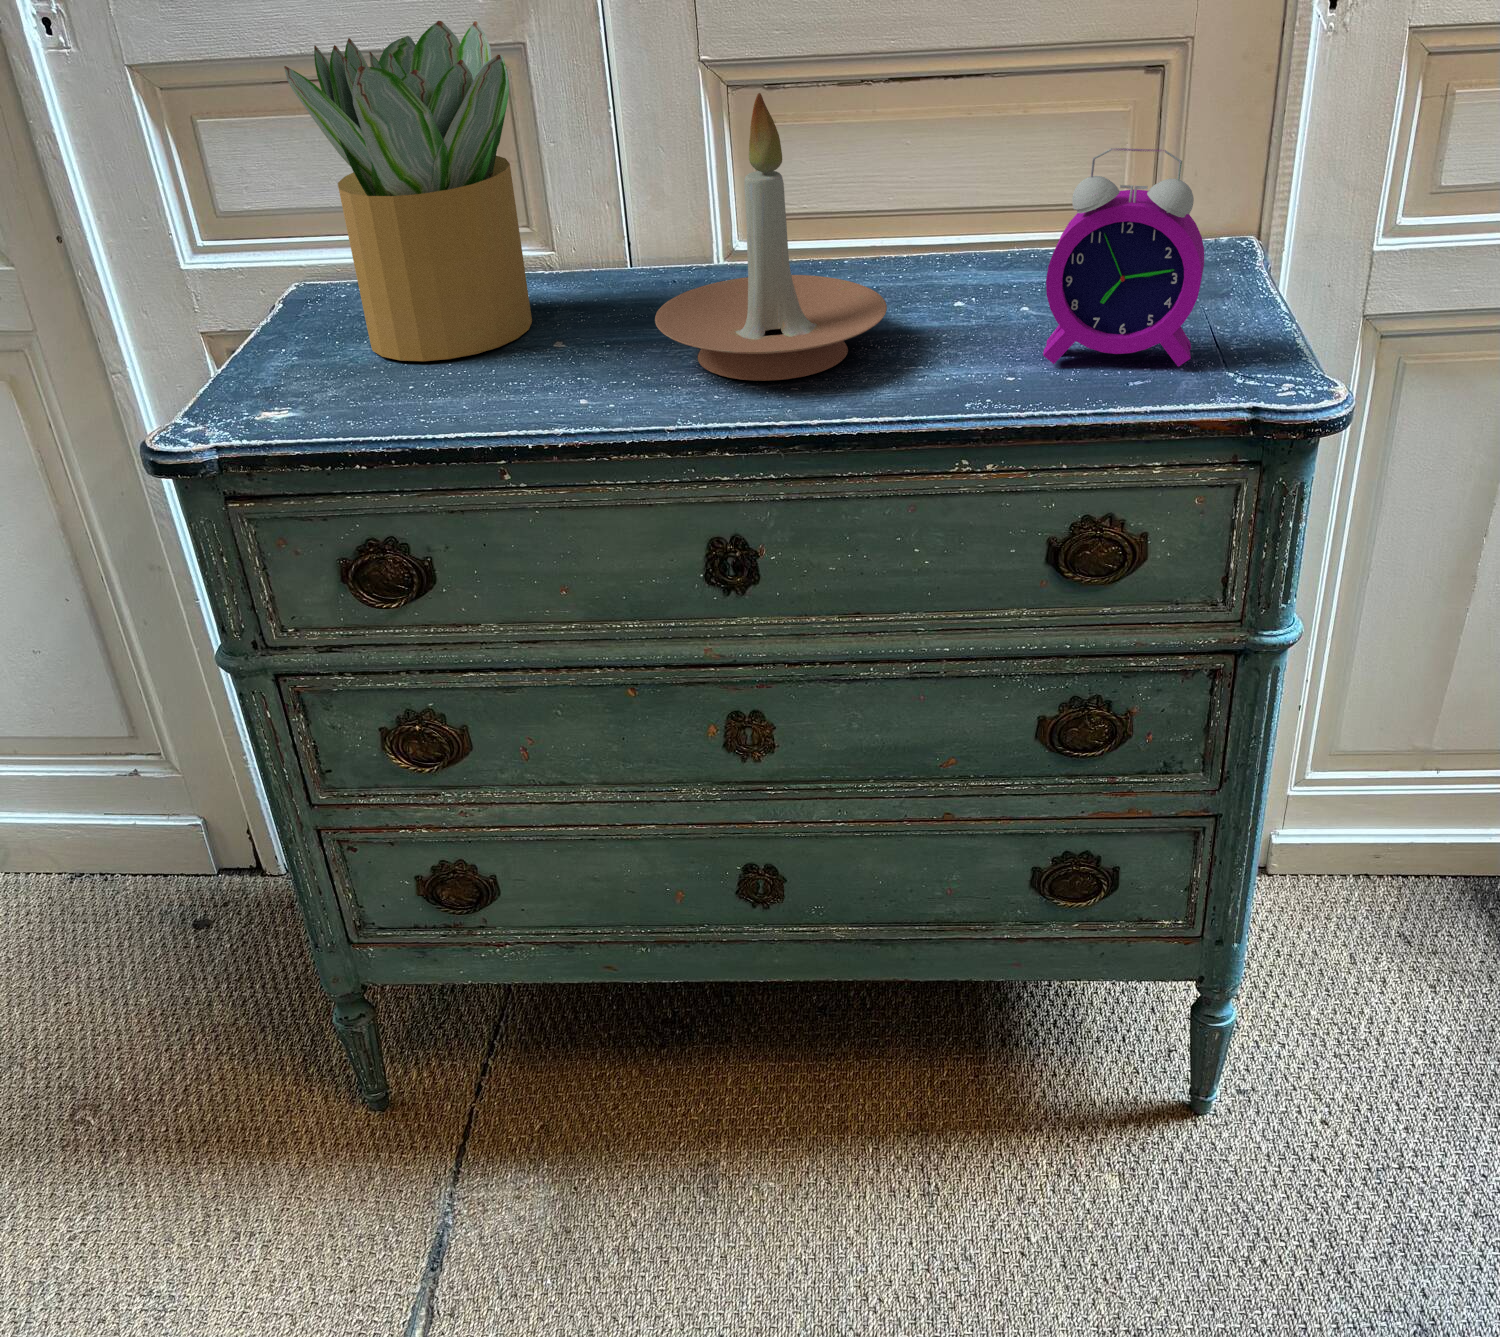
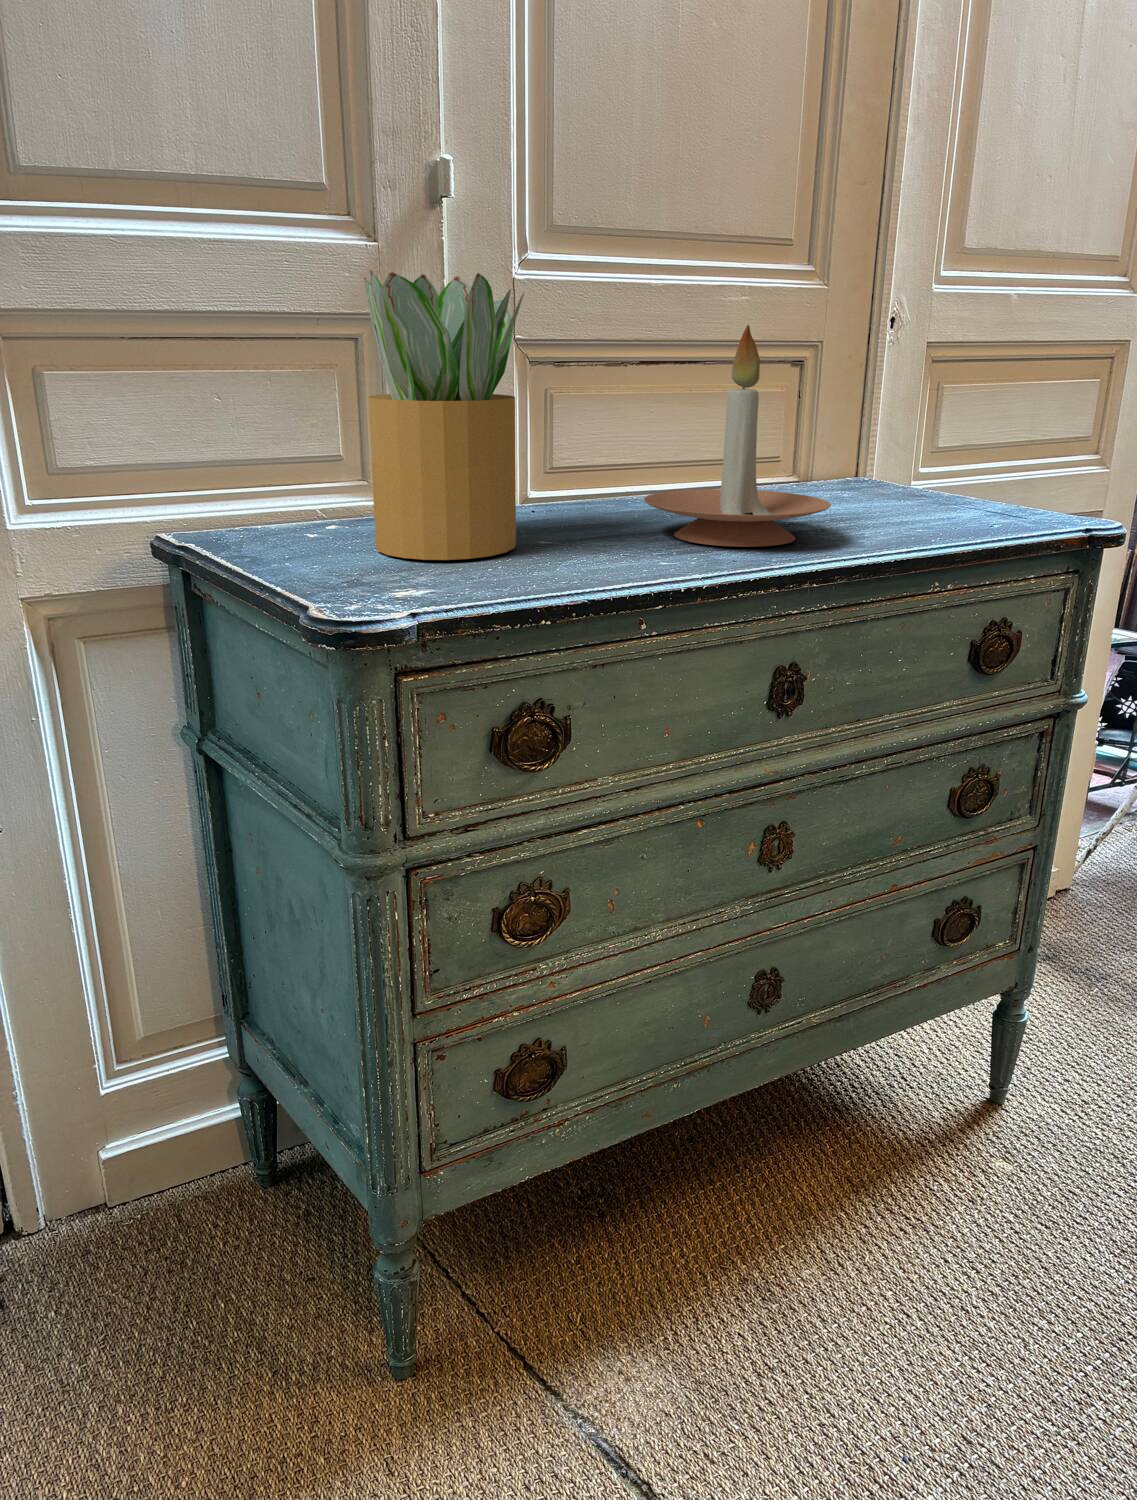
alarm clock: present [1043,148,1204,367] -> none [901,369,1014,526]

